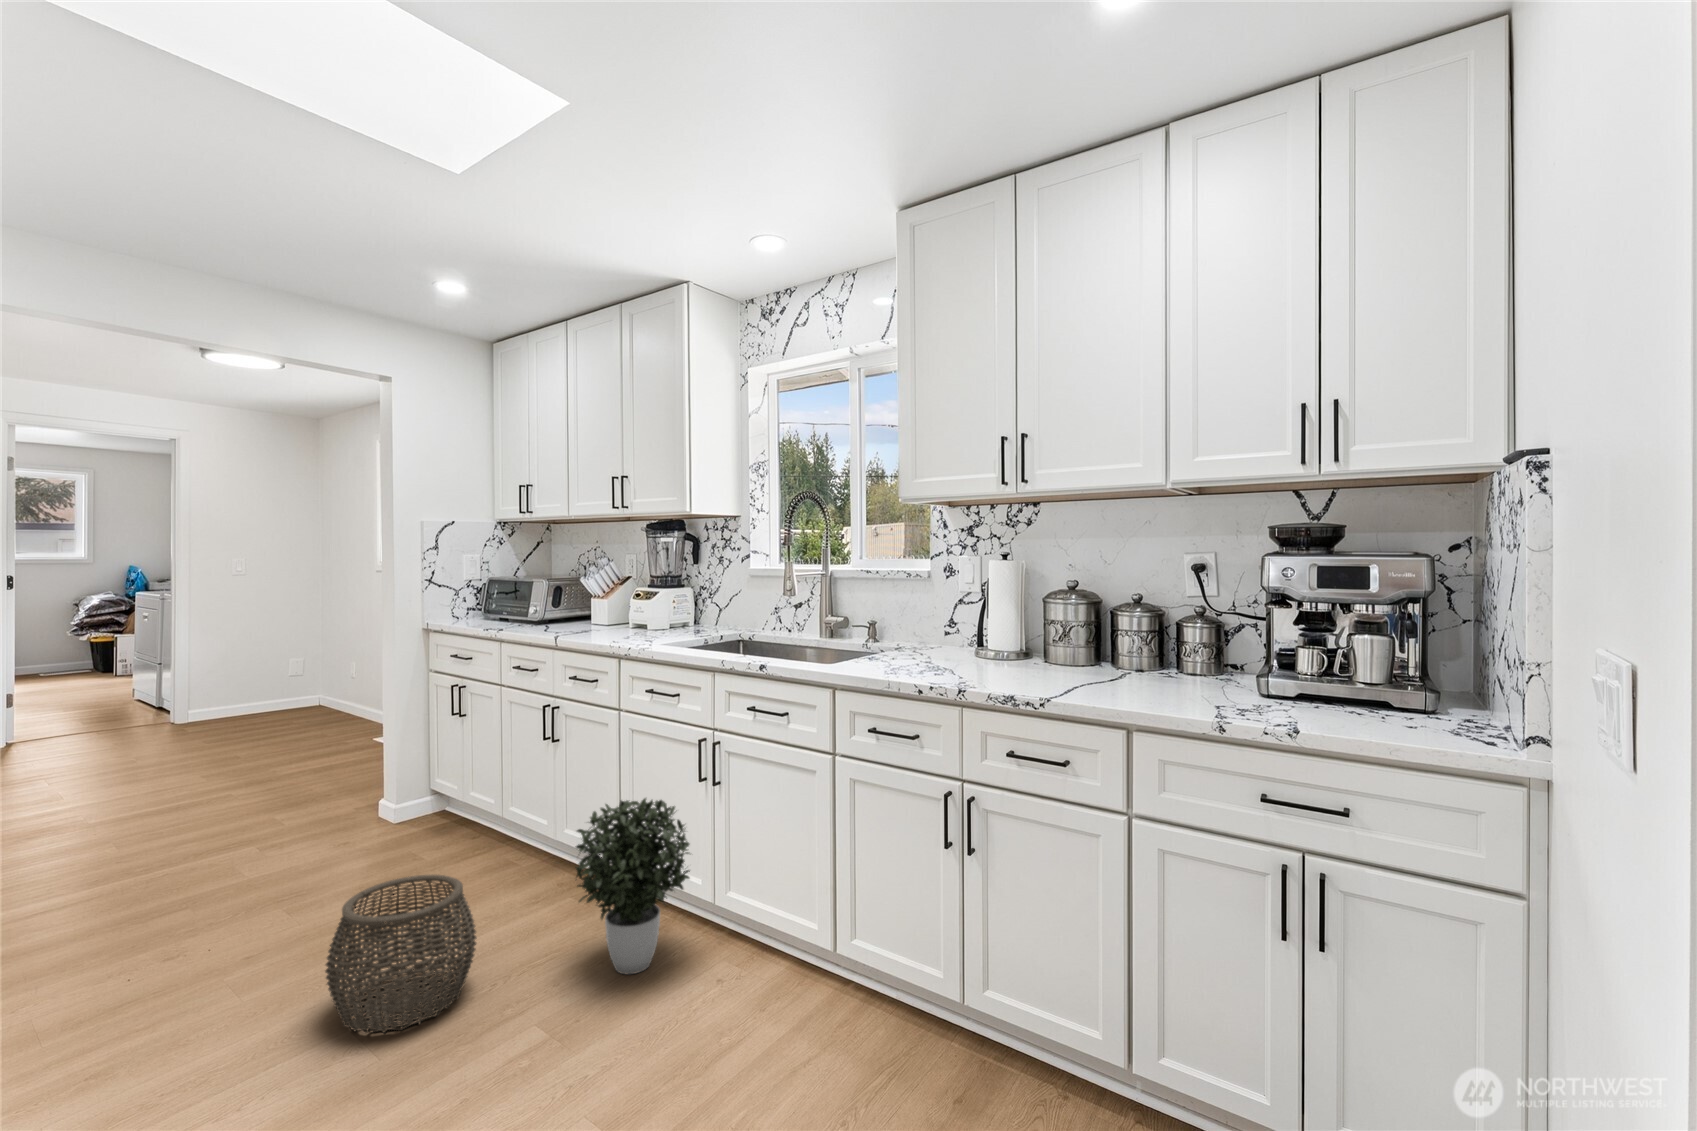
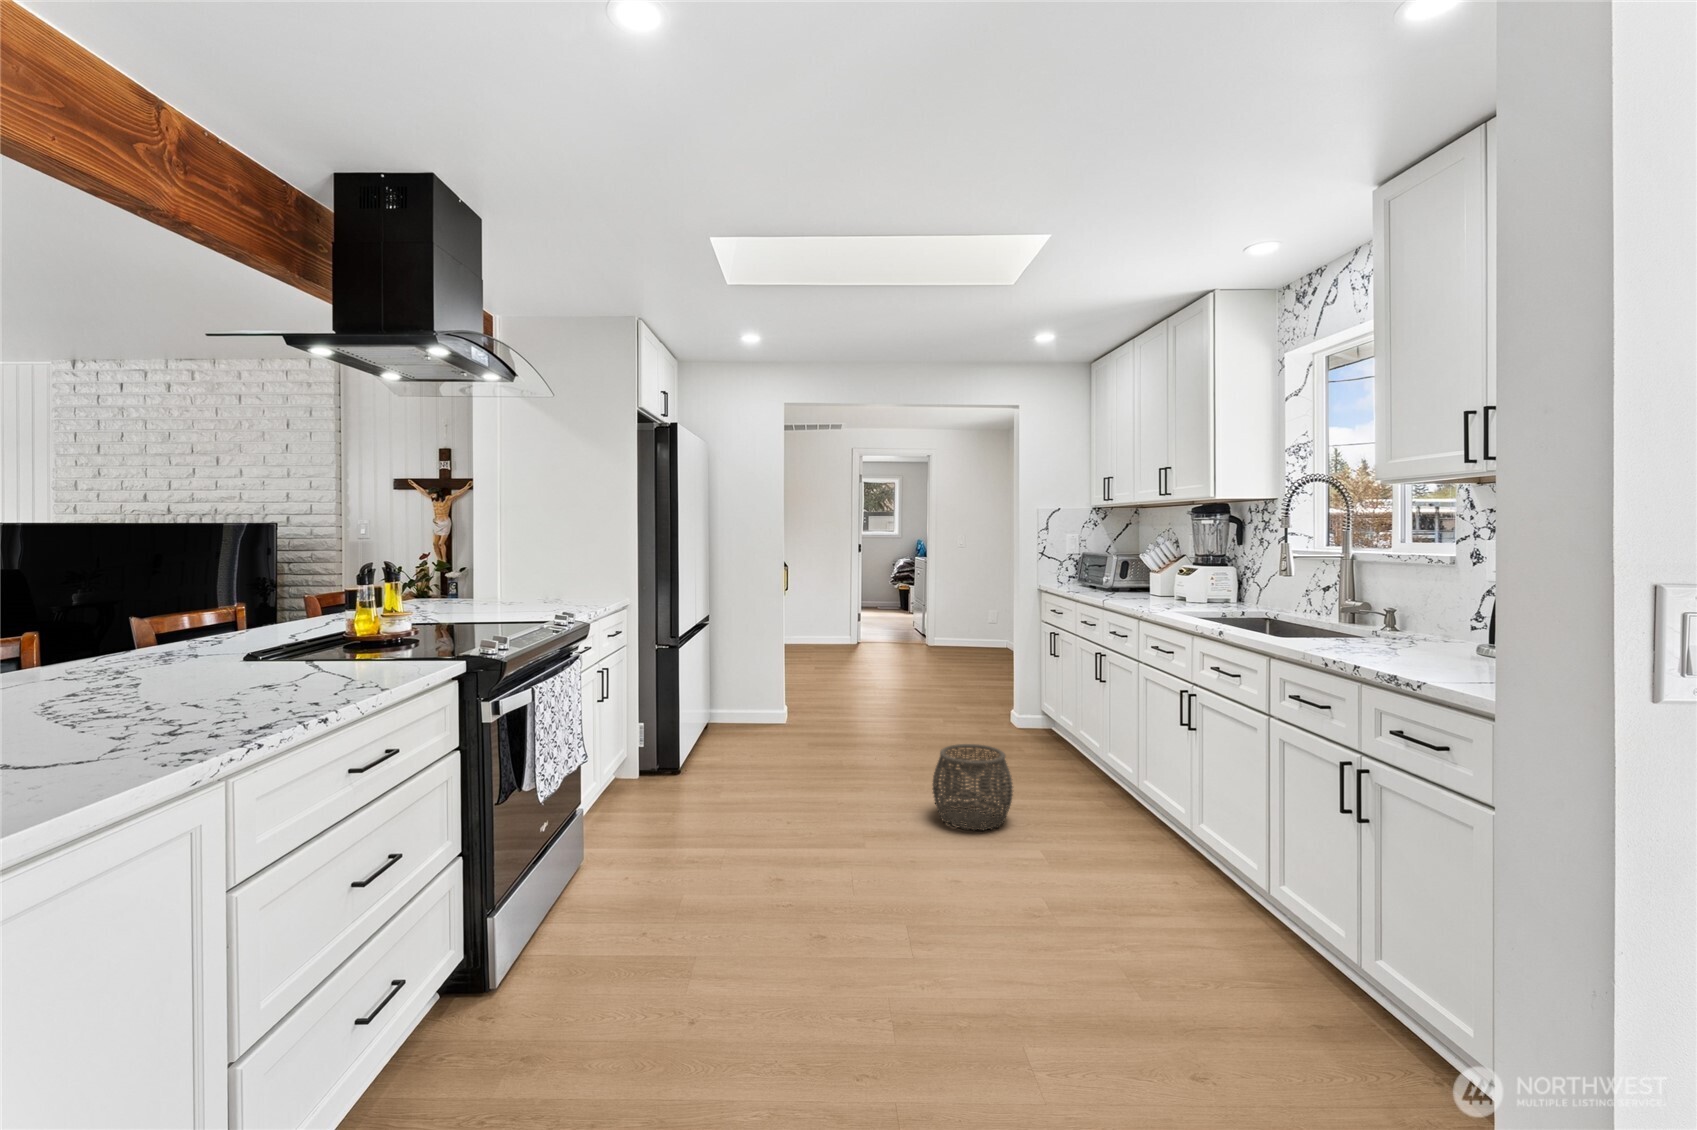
potted plant: present [575,798,690,974] -> none [1071,724,1165,856]

